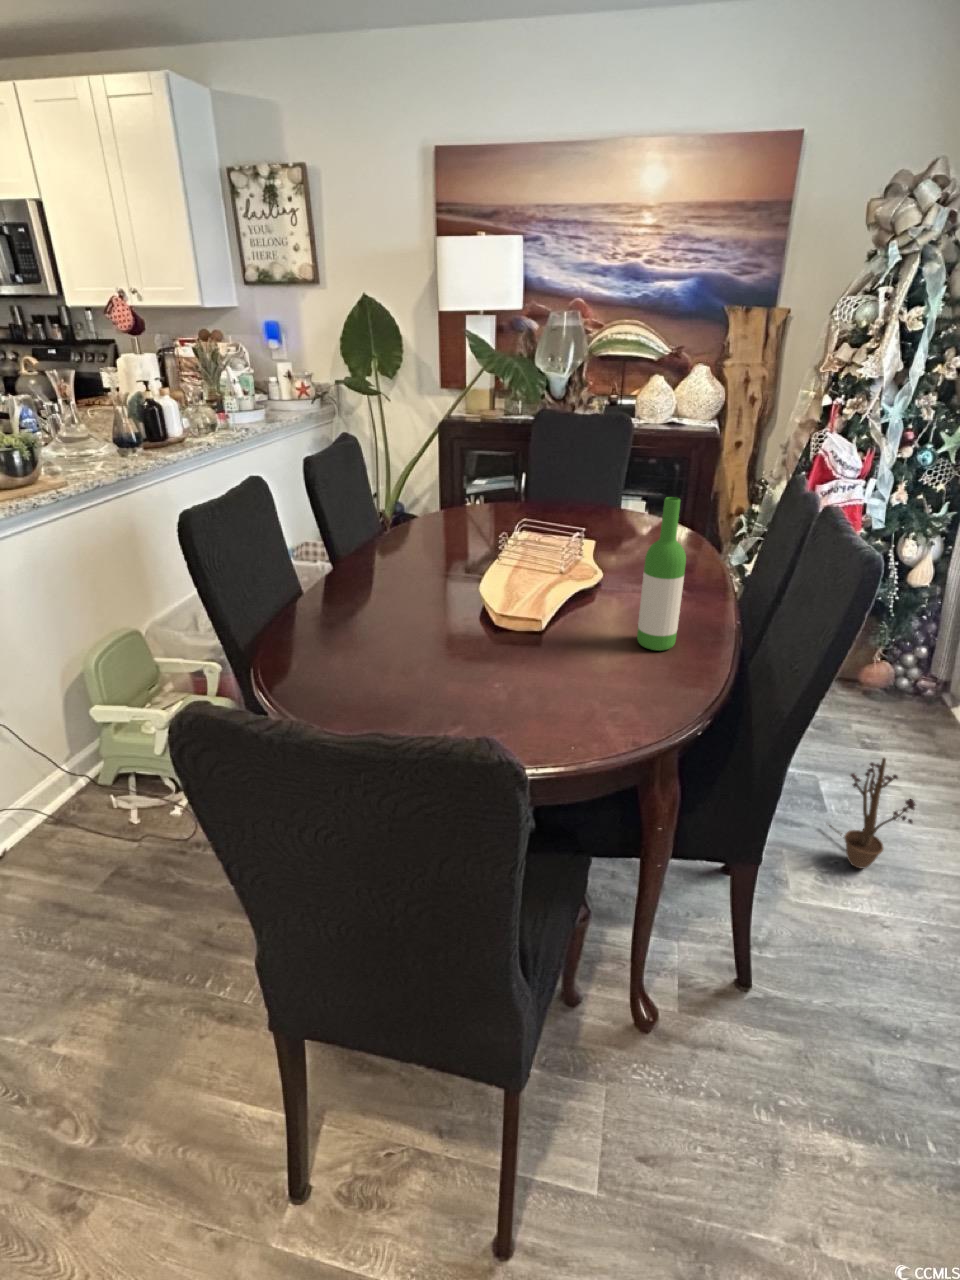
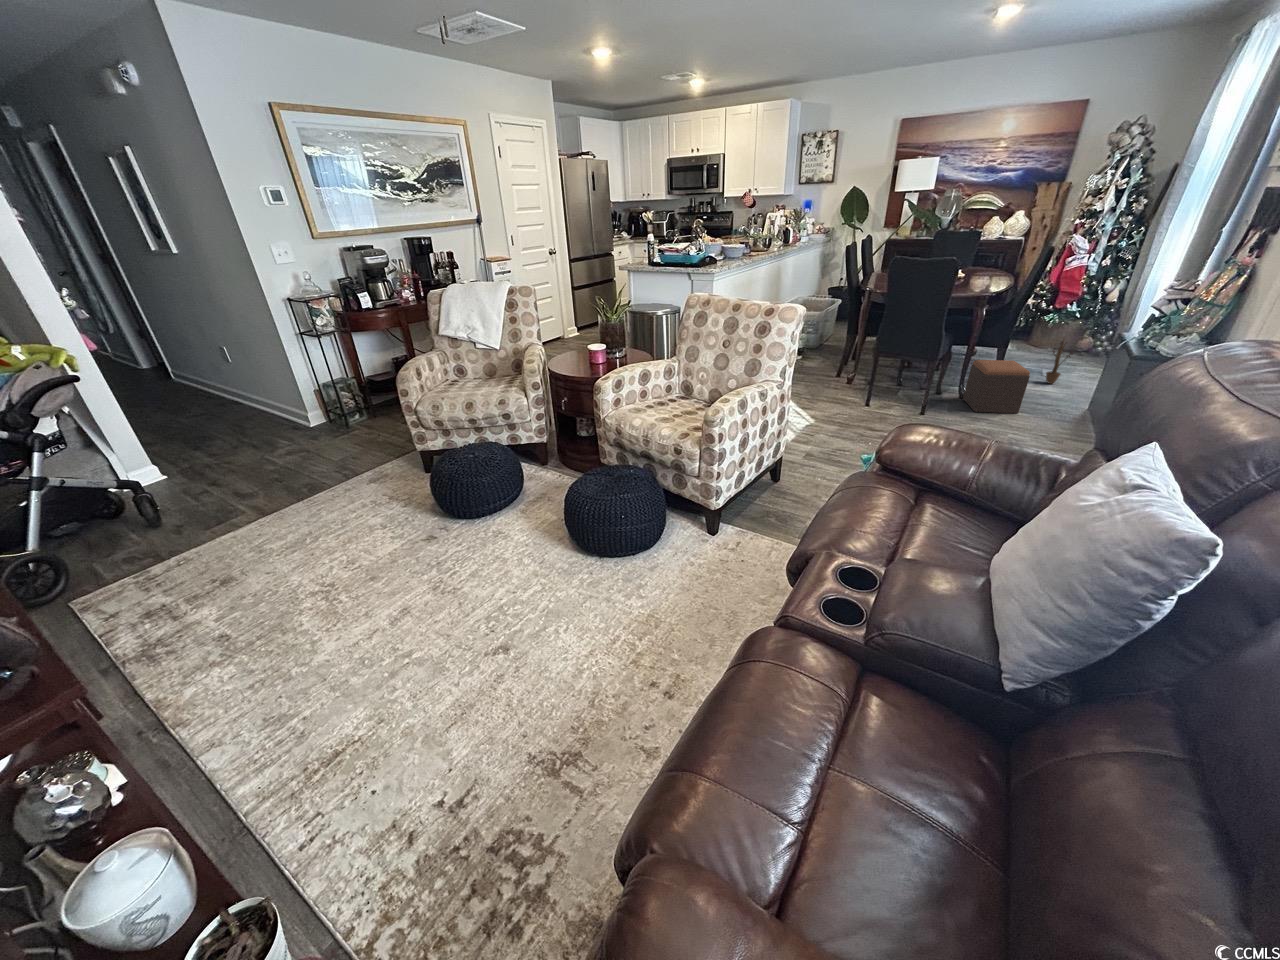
wine bottle: present [637,497,686,650] -> none [976,236,996,282]
footstool: none [649,937,878,1190] -> present [963,360,1030,413]

